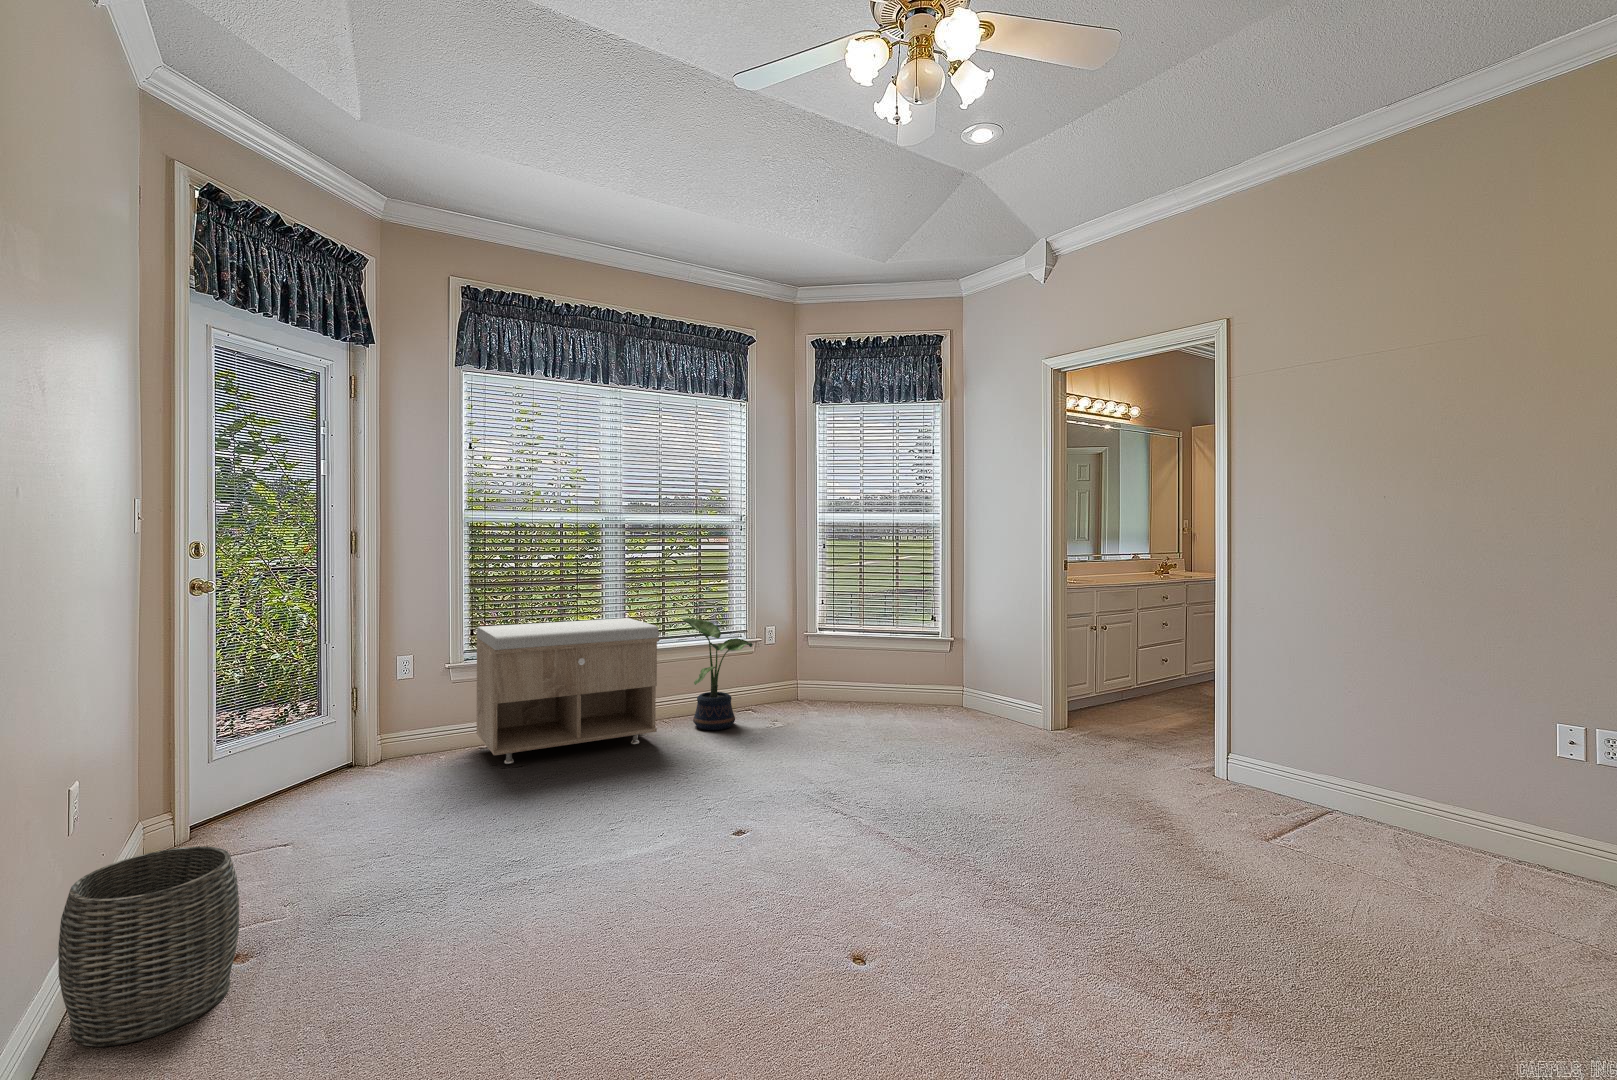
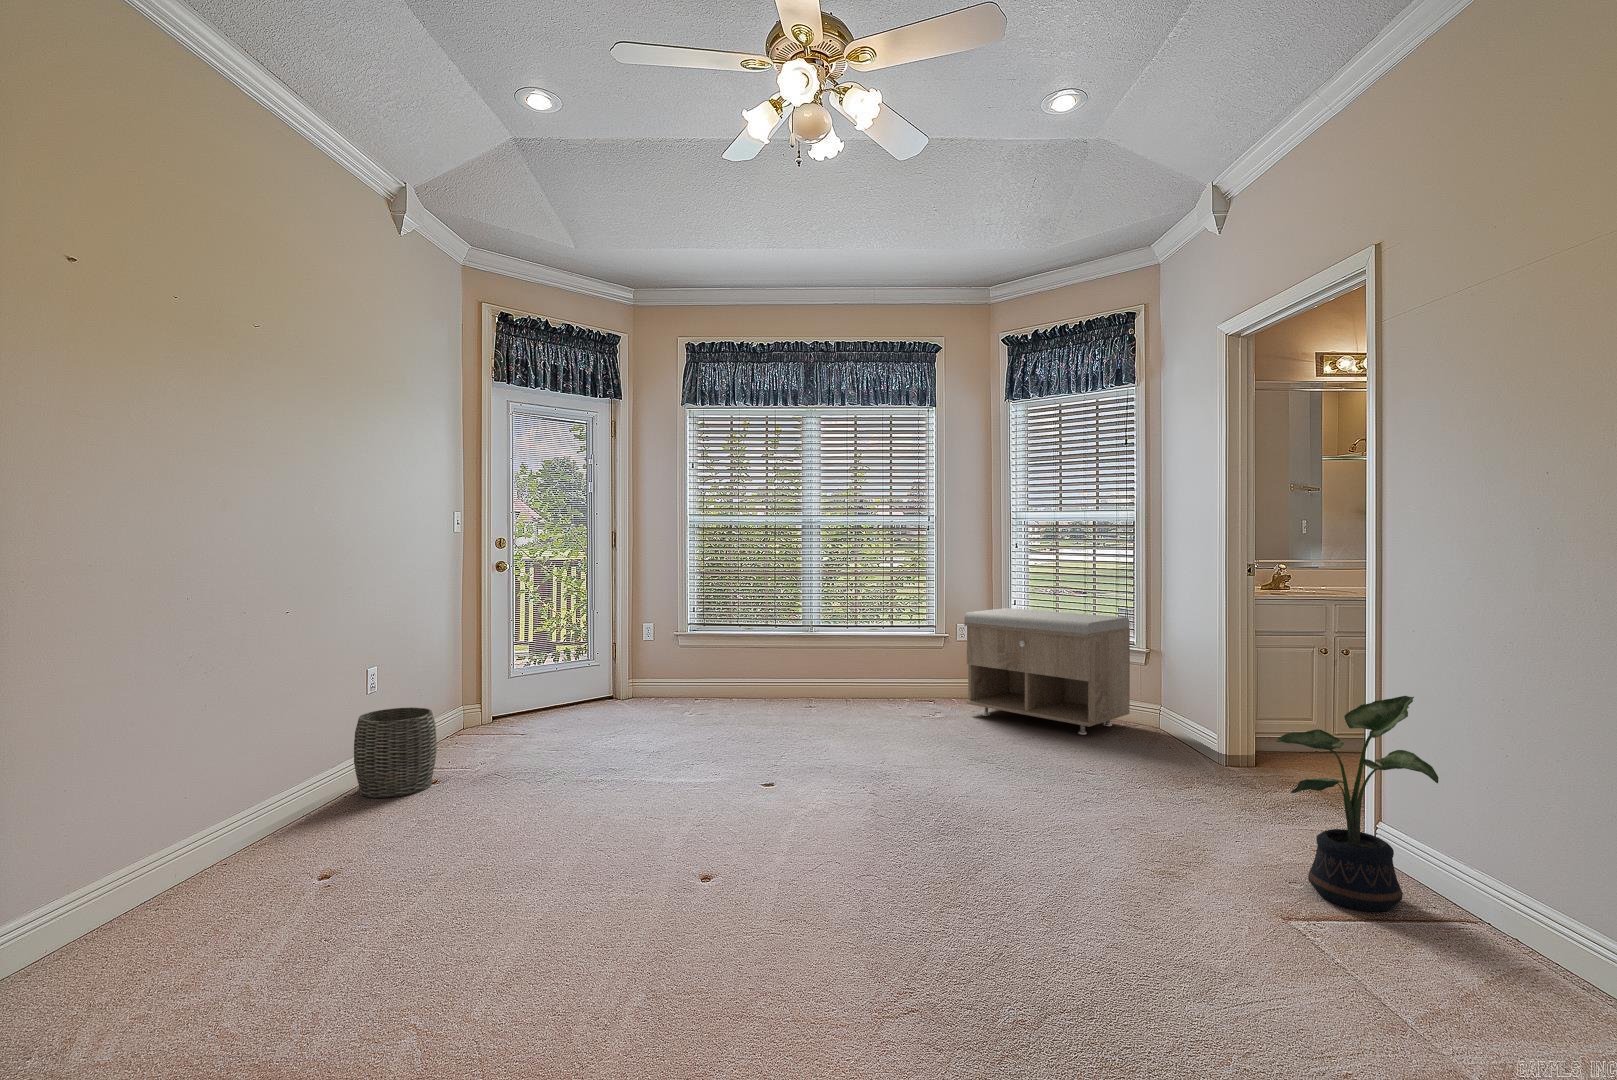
storage bench: present [477,618,659,764] -> present [964,608,1130,735]
potted plant: present [682,618,753,730] -> present [1276,696,1438,911]

